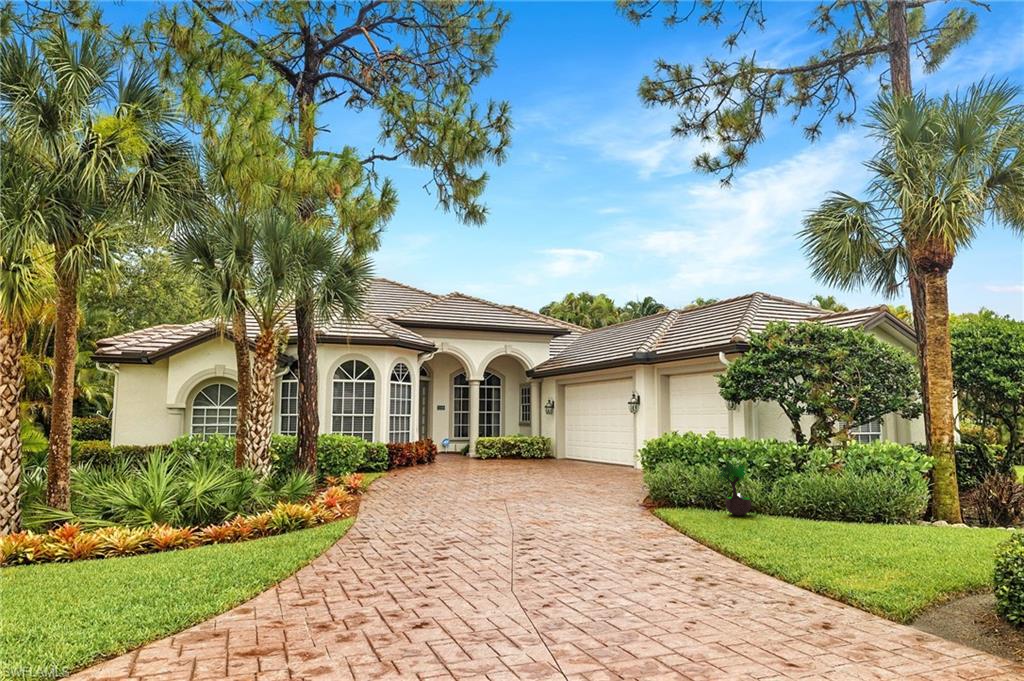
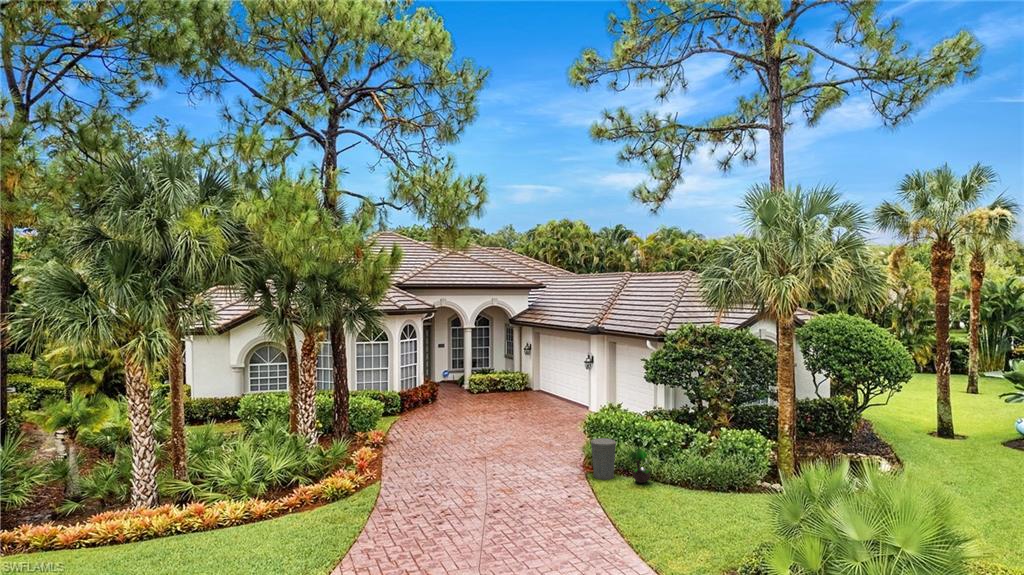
trash can: none [660,459,697,514] -> present [591,438,616,480]

